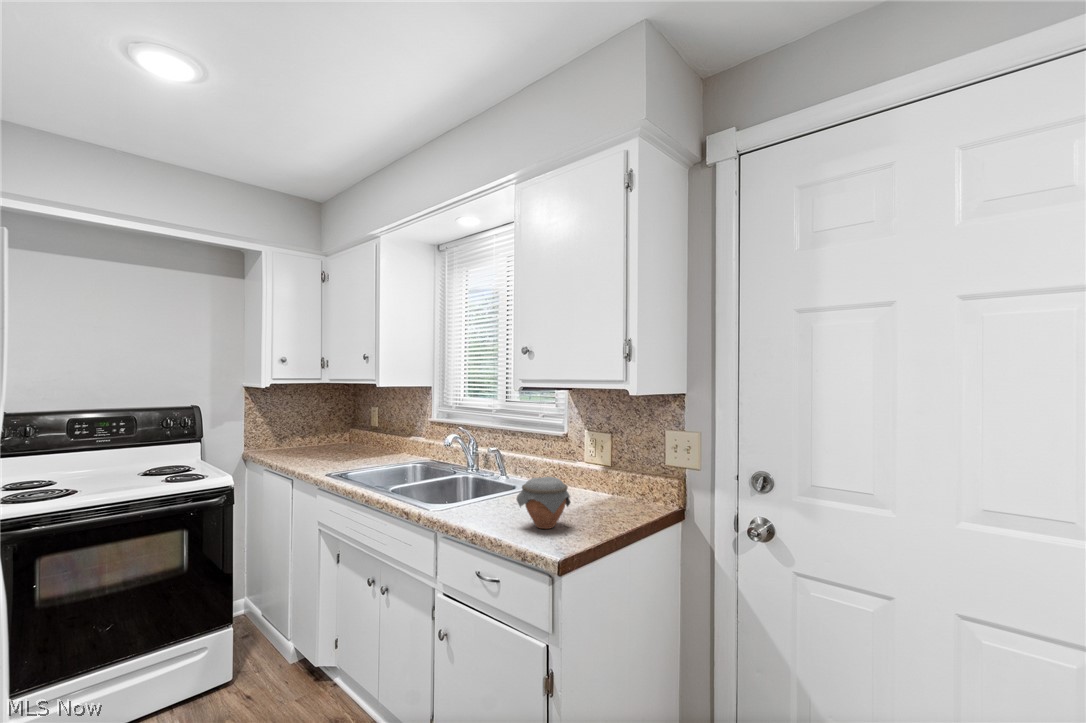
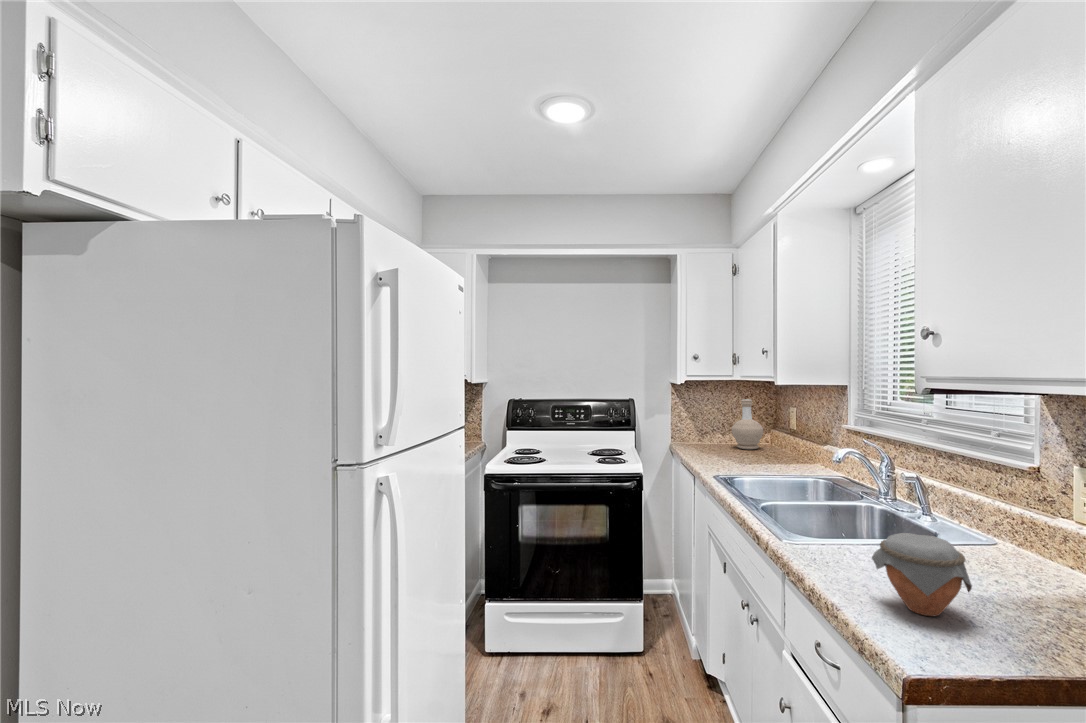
bottle: none [318,401,349,450] -> present [732,399,763,449]

